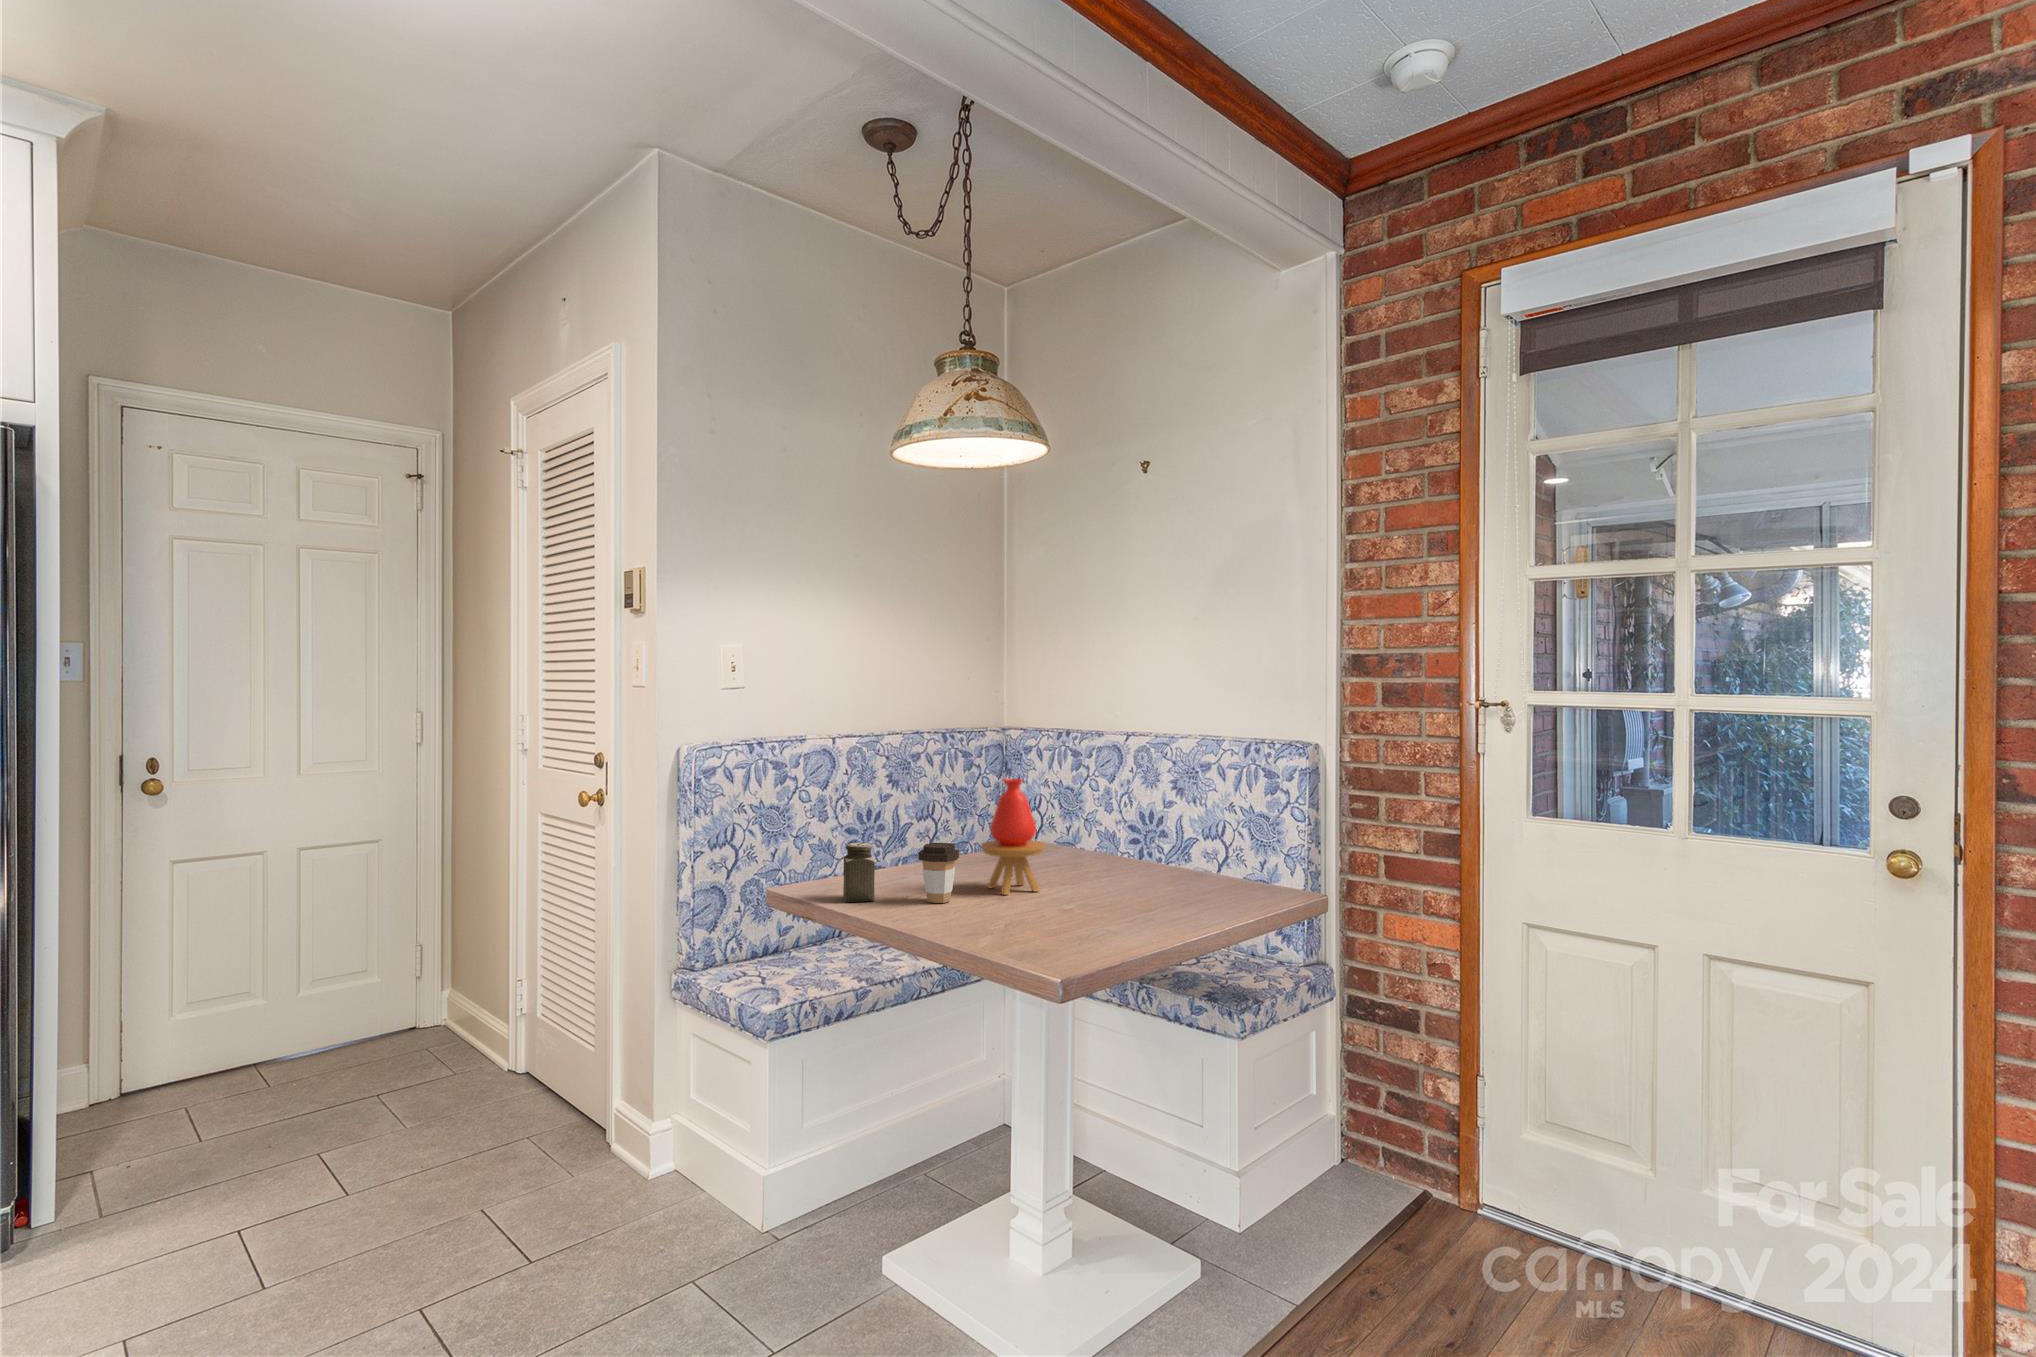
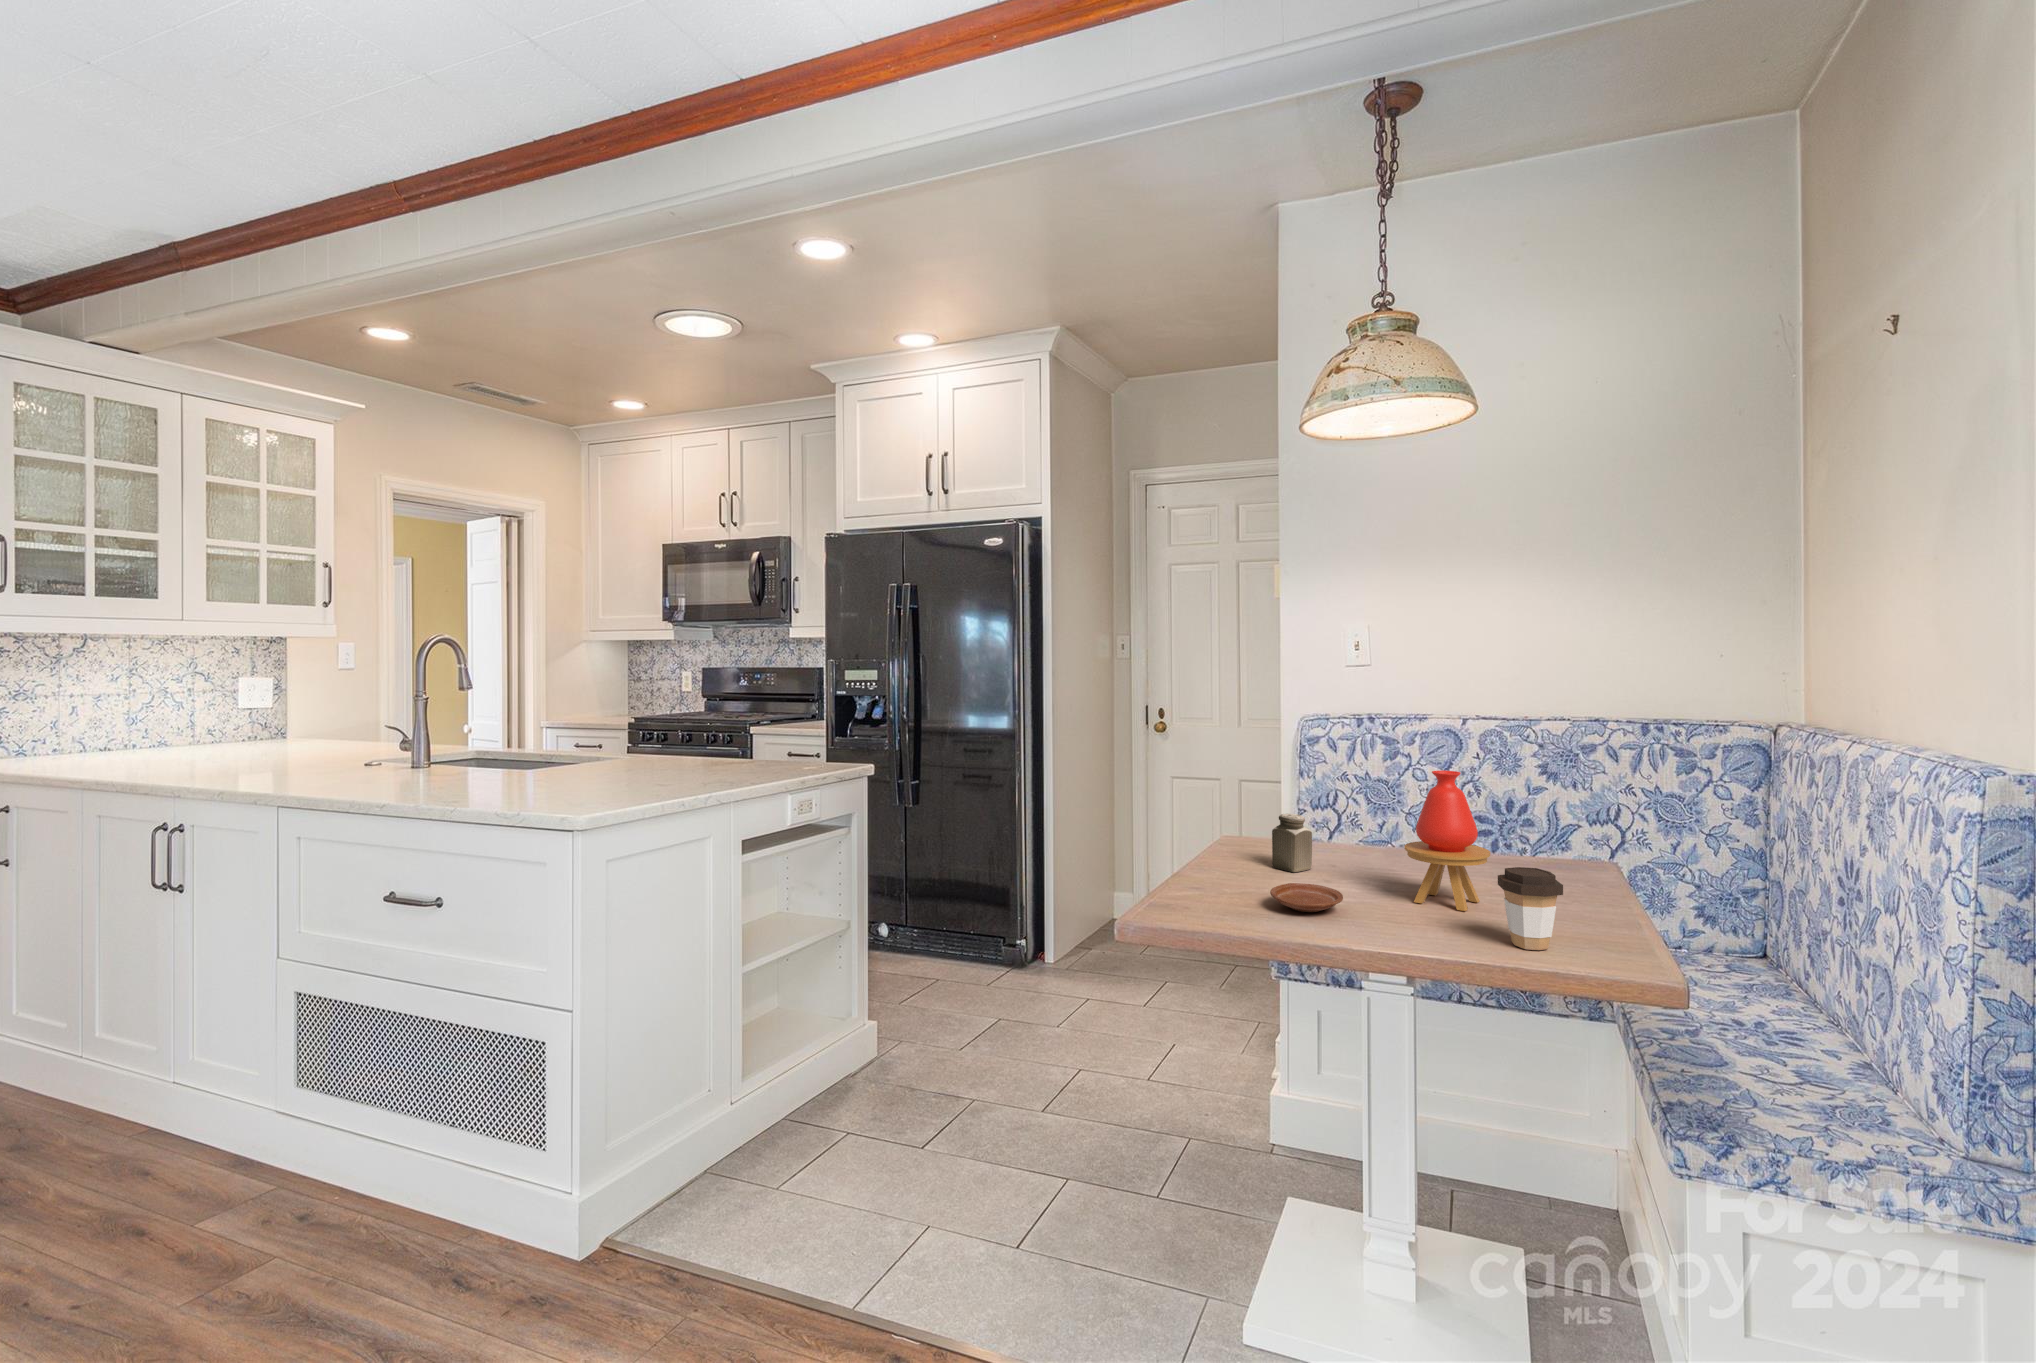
coffee cup: present [919,843,959,903] -> present [1498,867,1563,950]
plate: none [949,896,1013,921] -> present [1270,883,1343,912]

